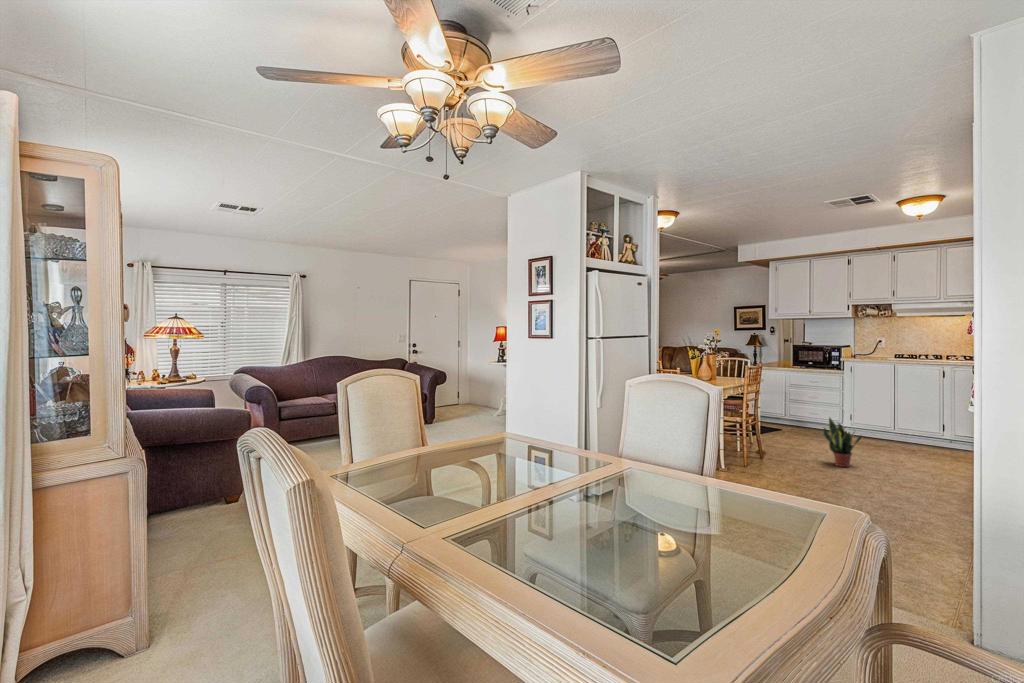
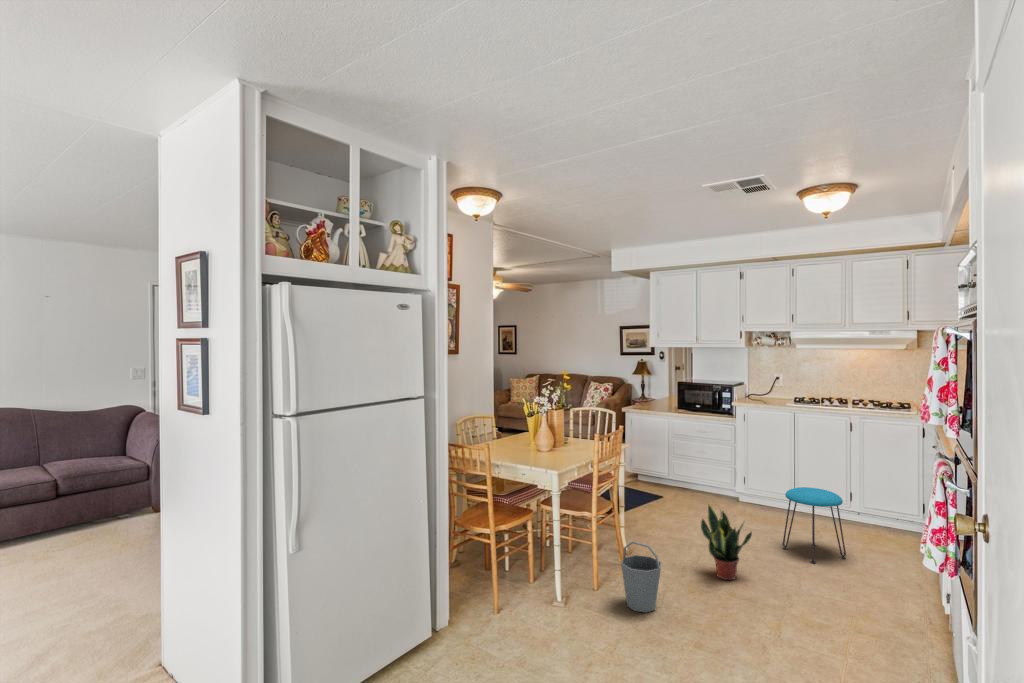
stool: none [884,413,935,462] -> present [783,487,846,563]
bucket: none [771,434,799,477] -> present [621,541,661,613]

